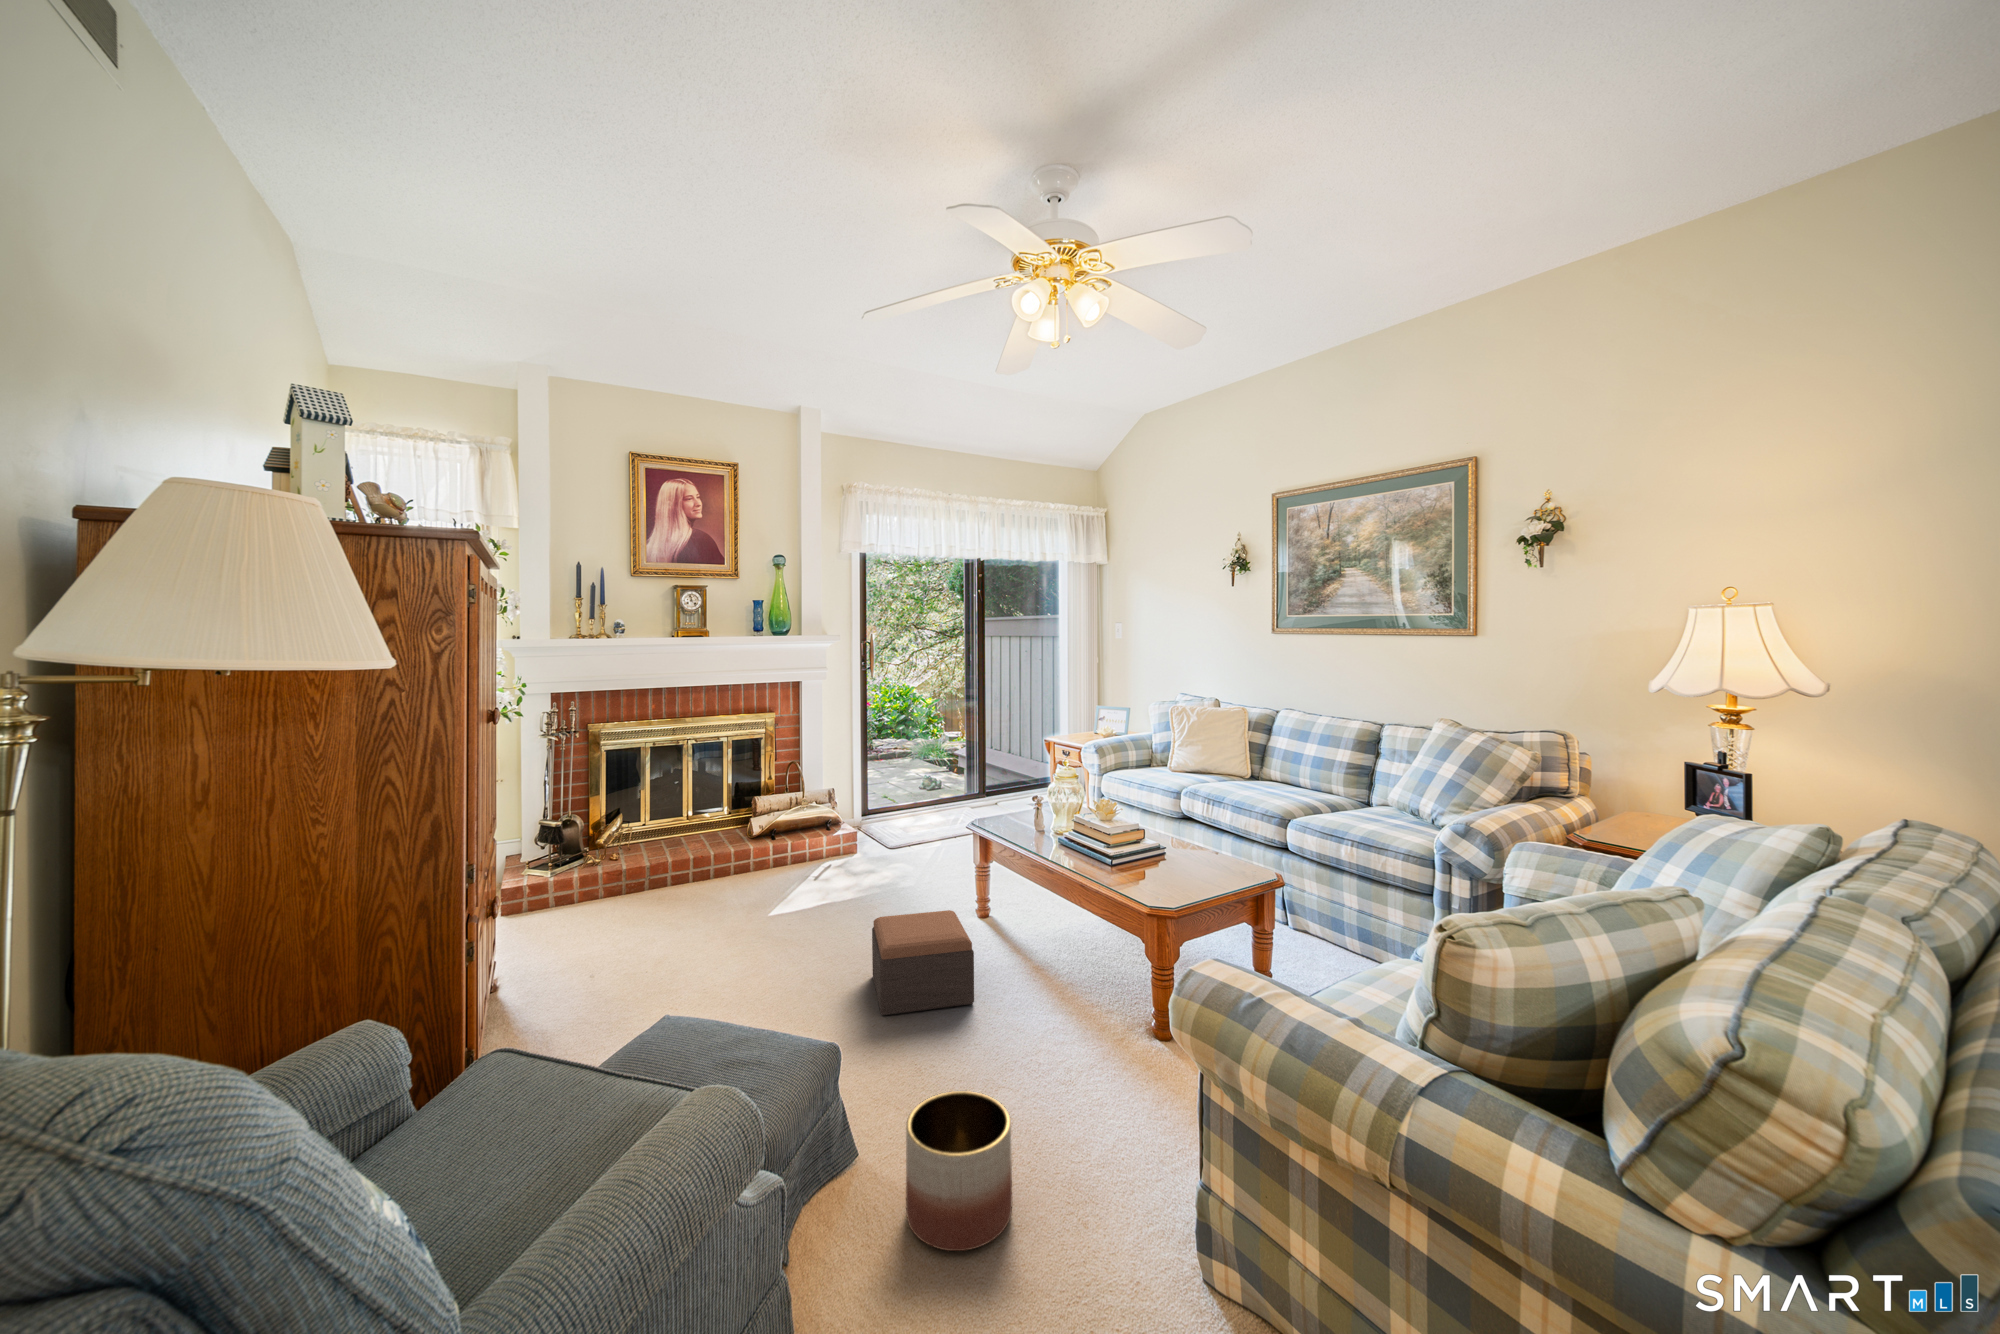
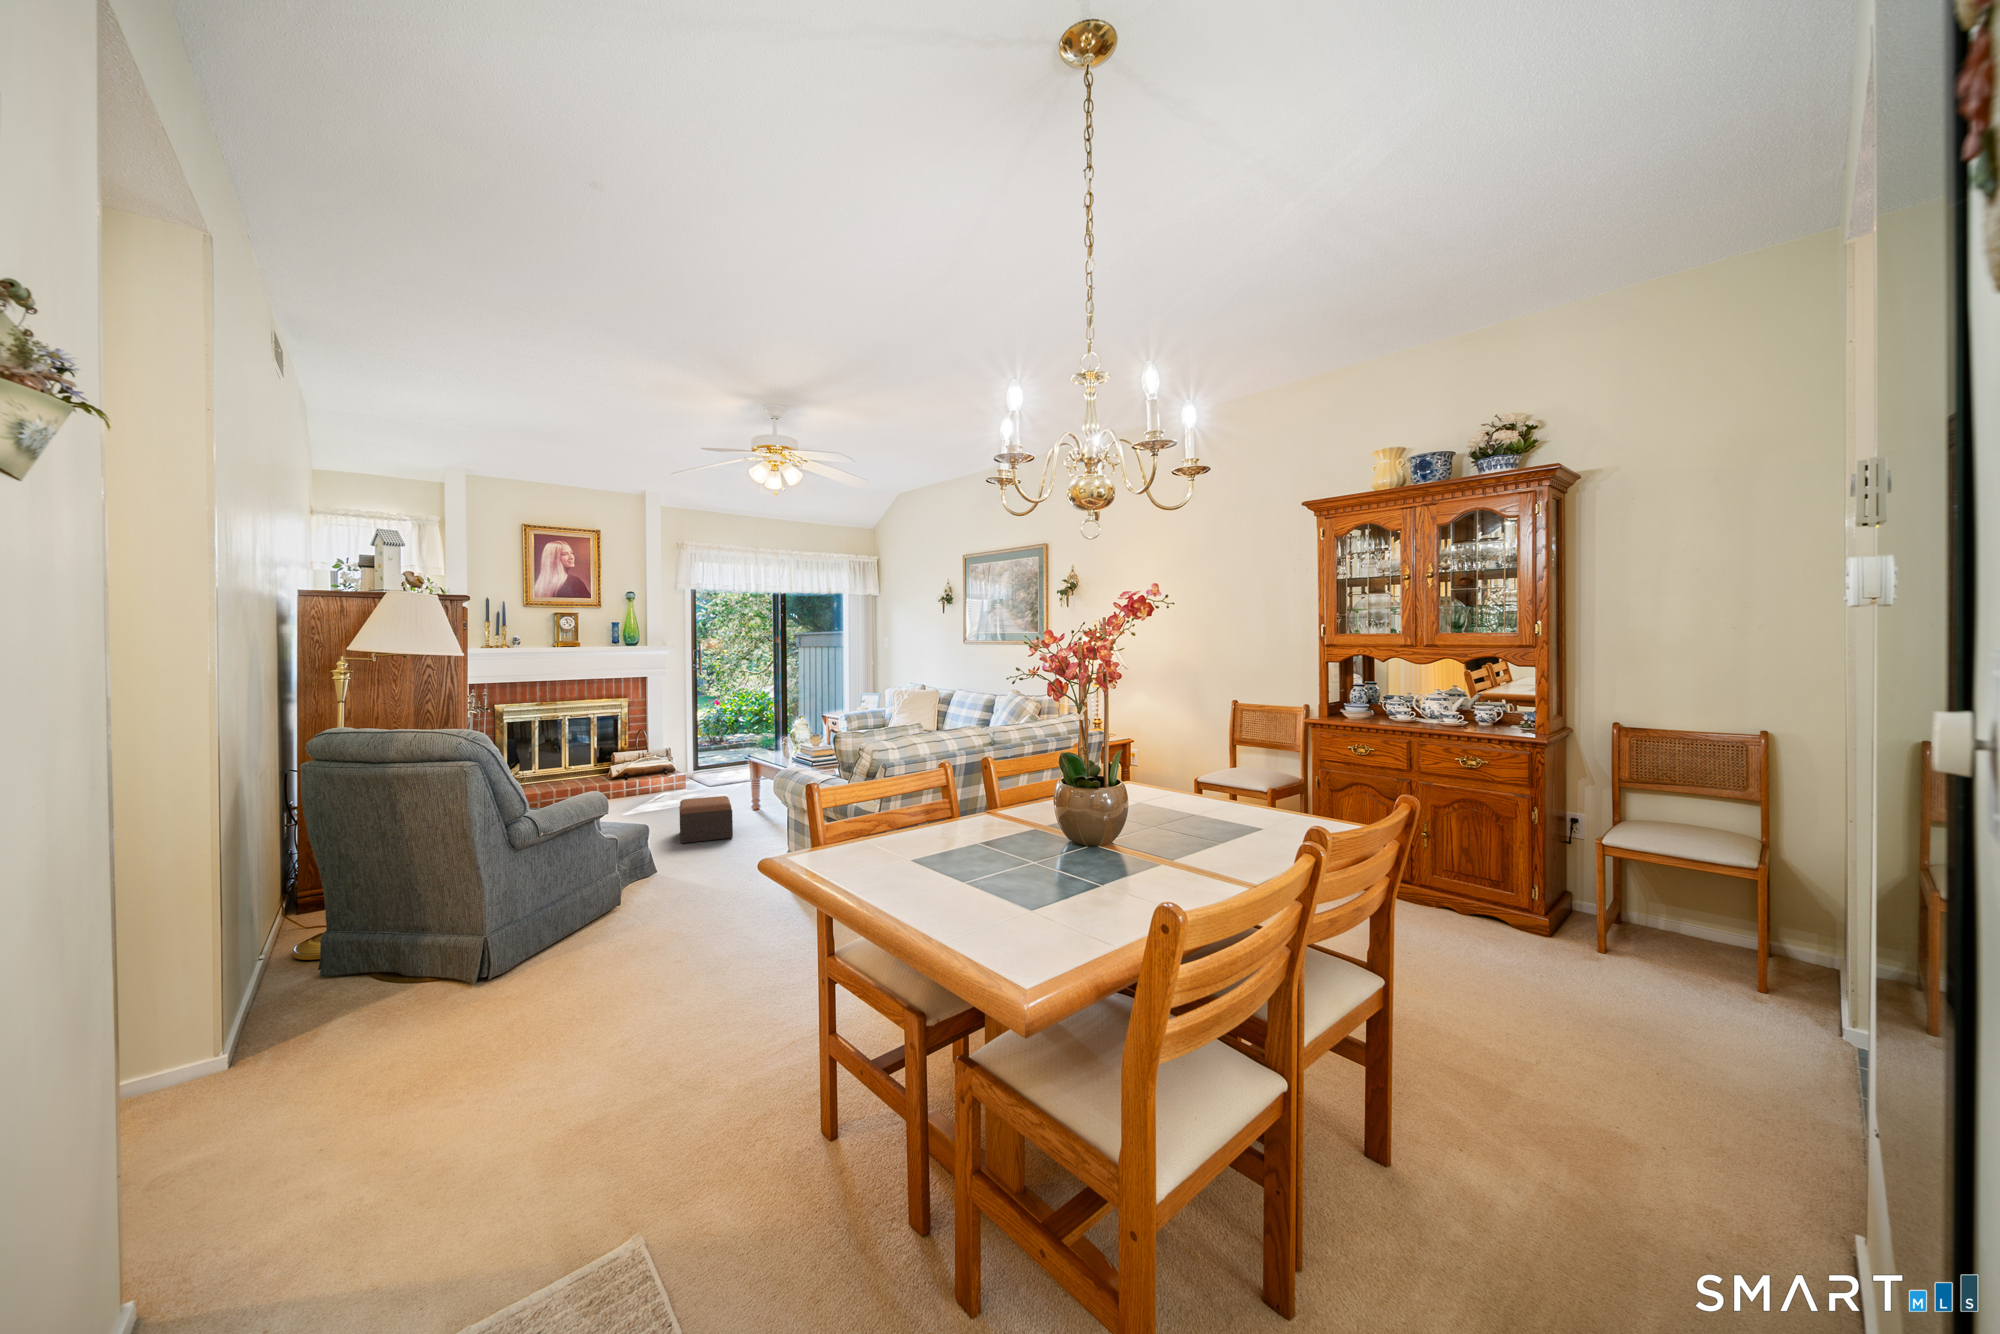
planter: present [906,1091,1012,1251] -> none [674,841,721,892]

